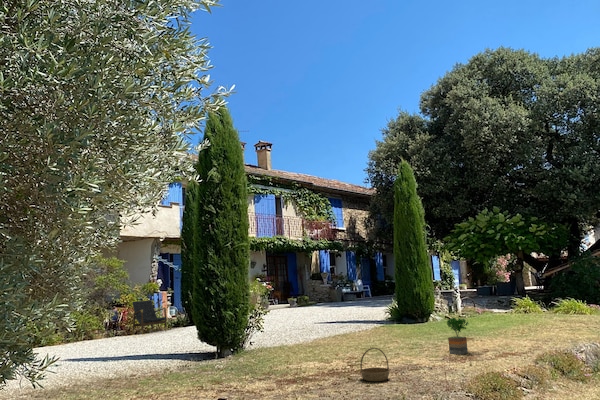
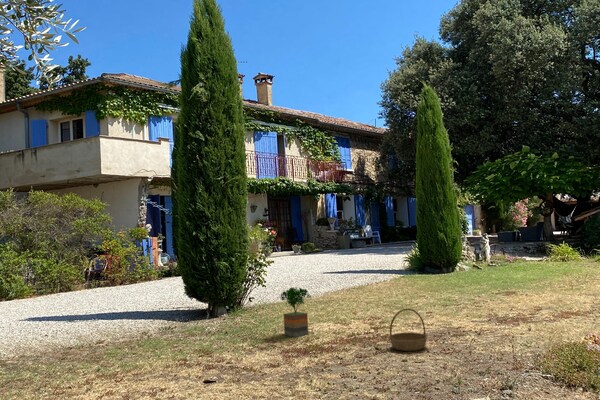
lounge chair: present [133,300,167,334] -> none [115,248,155,286]
potted tree: present [447,318,468,354] -> present [281,288,311,337]

